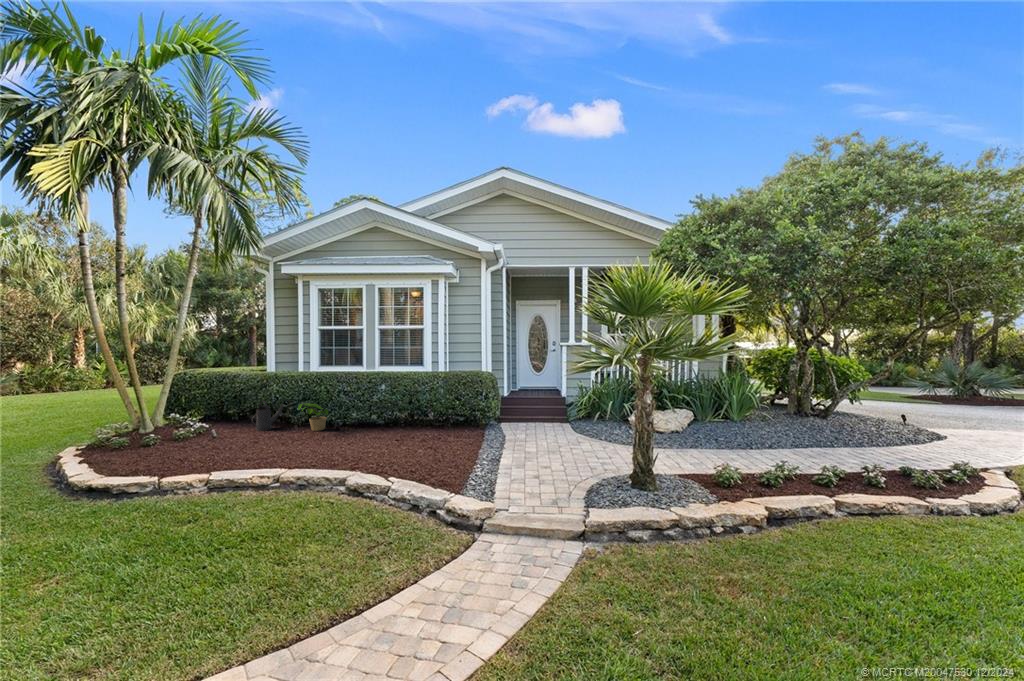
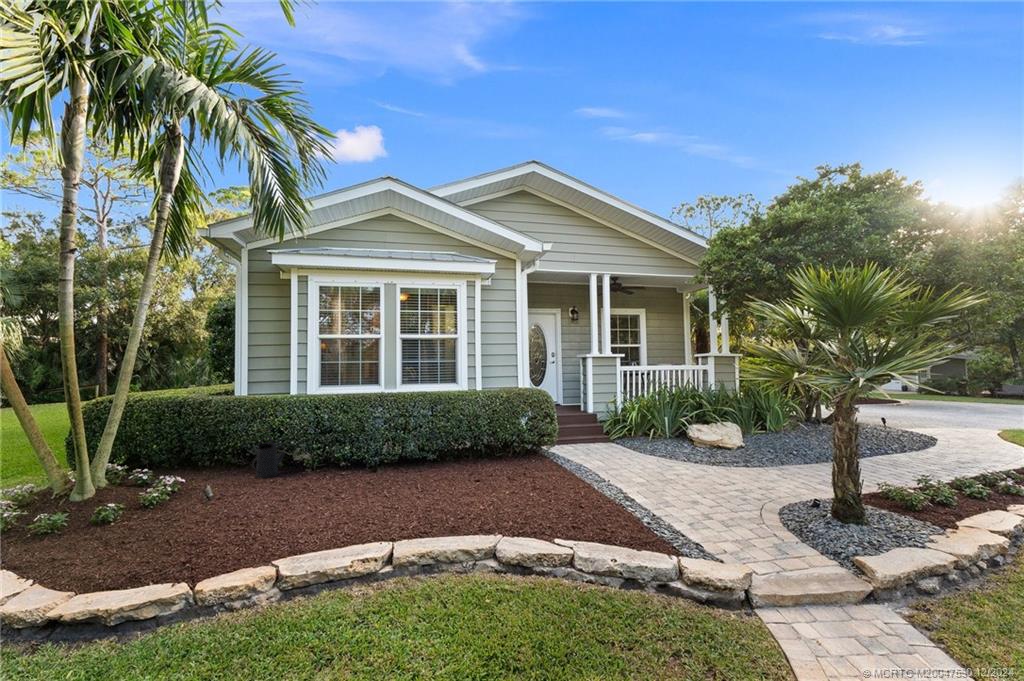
potted plant: present [298,403,328,431] -> none [322,436,359,473]

